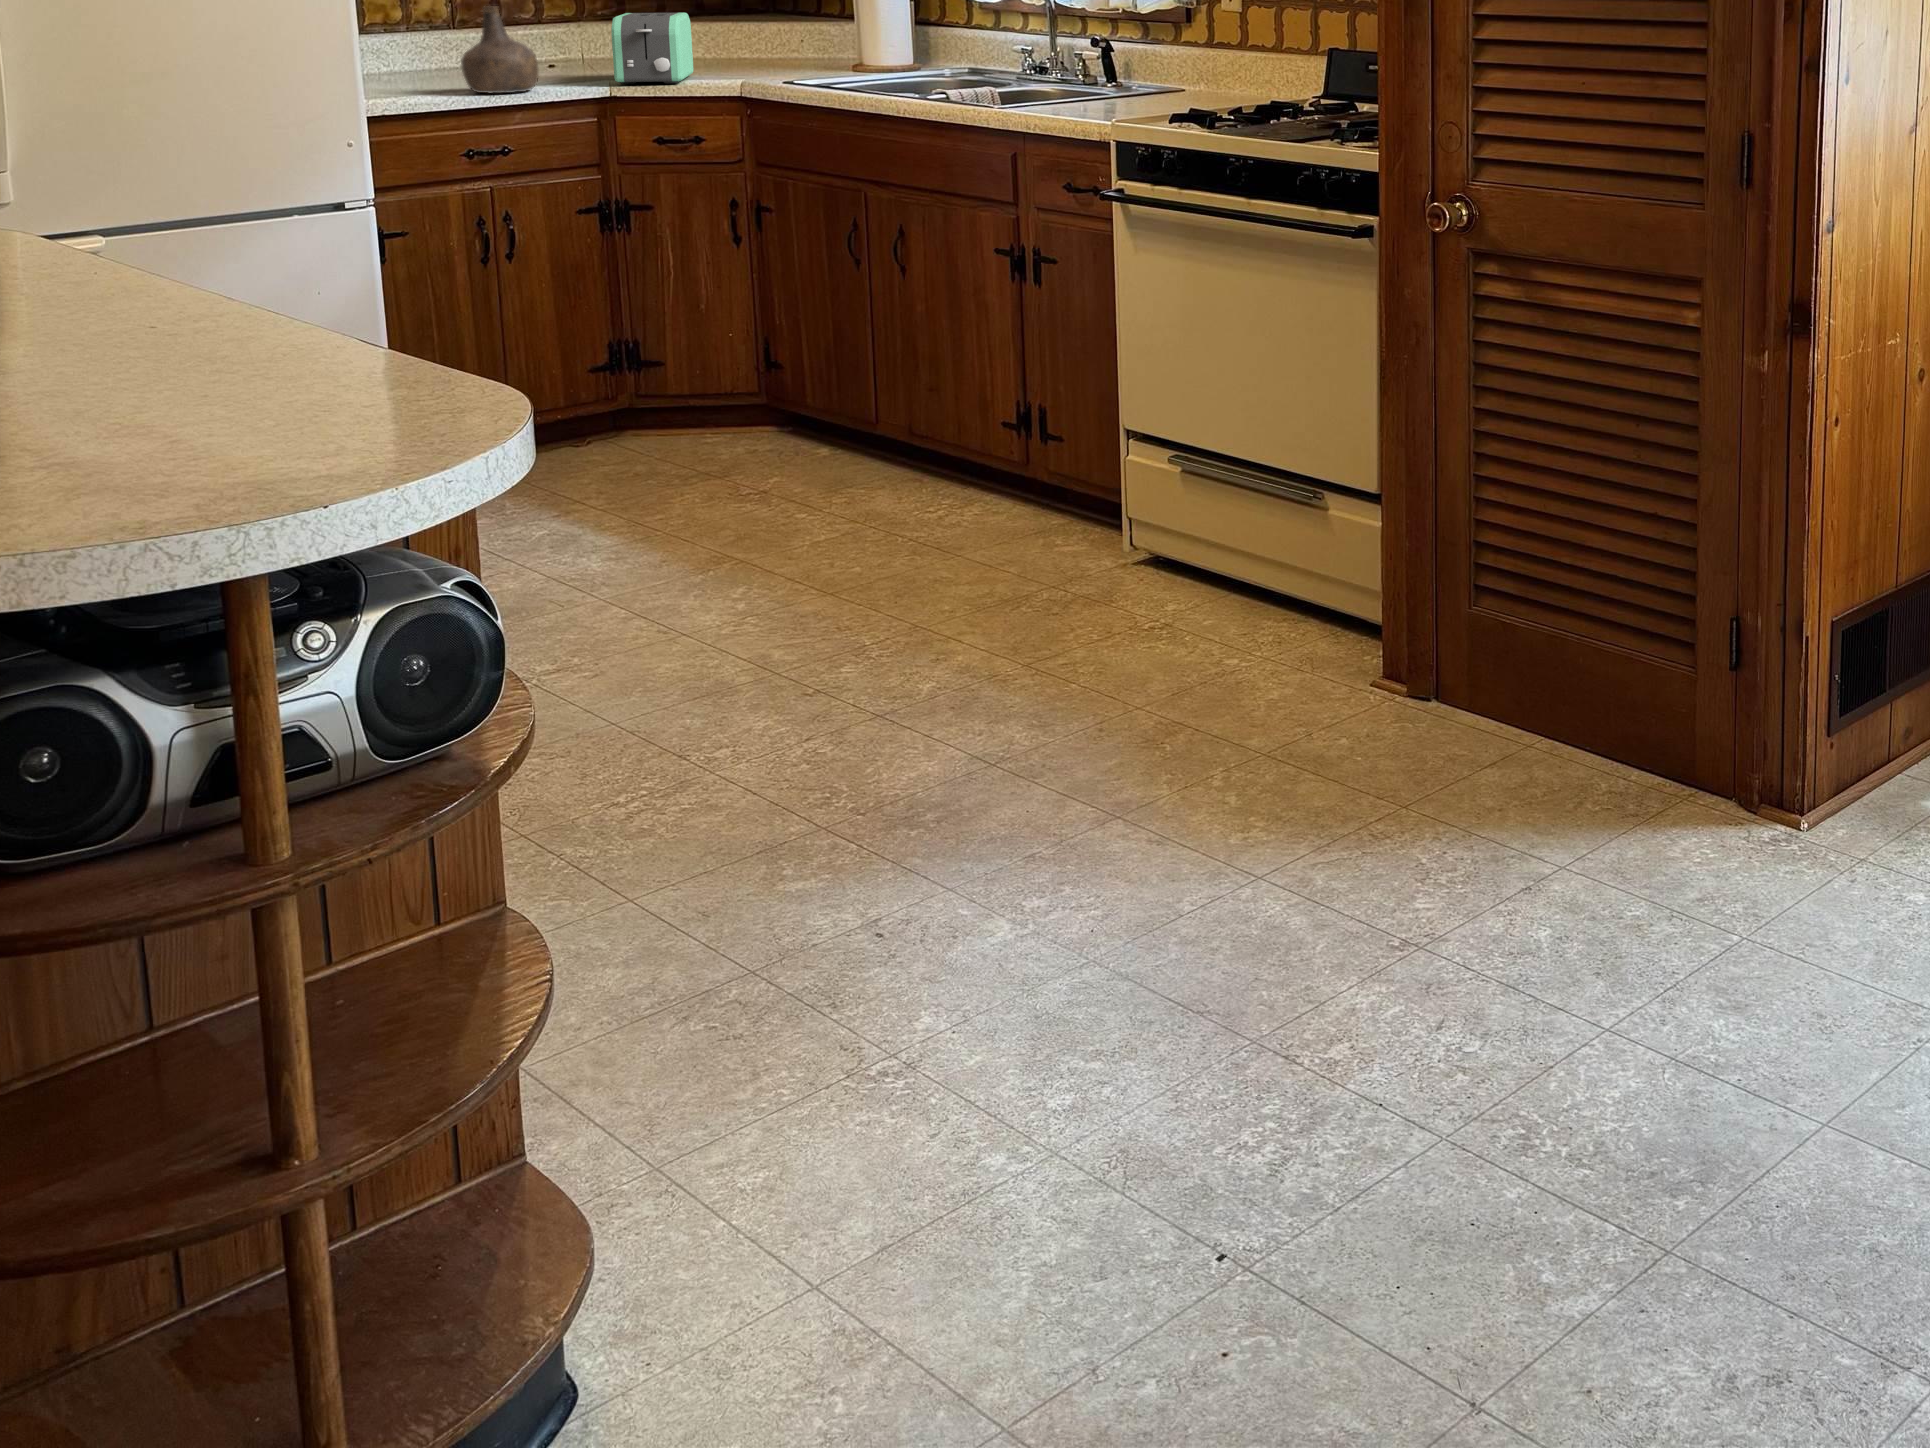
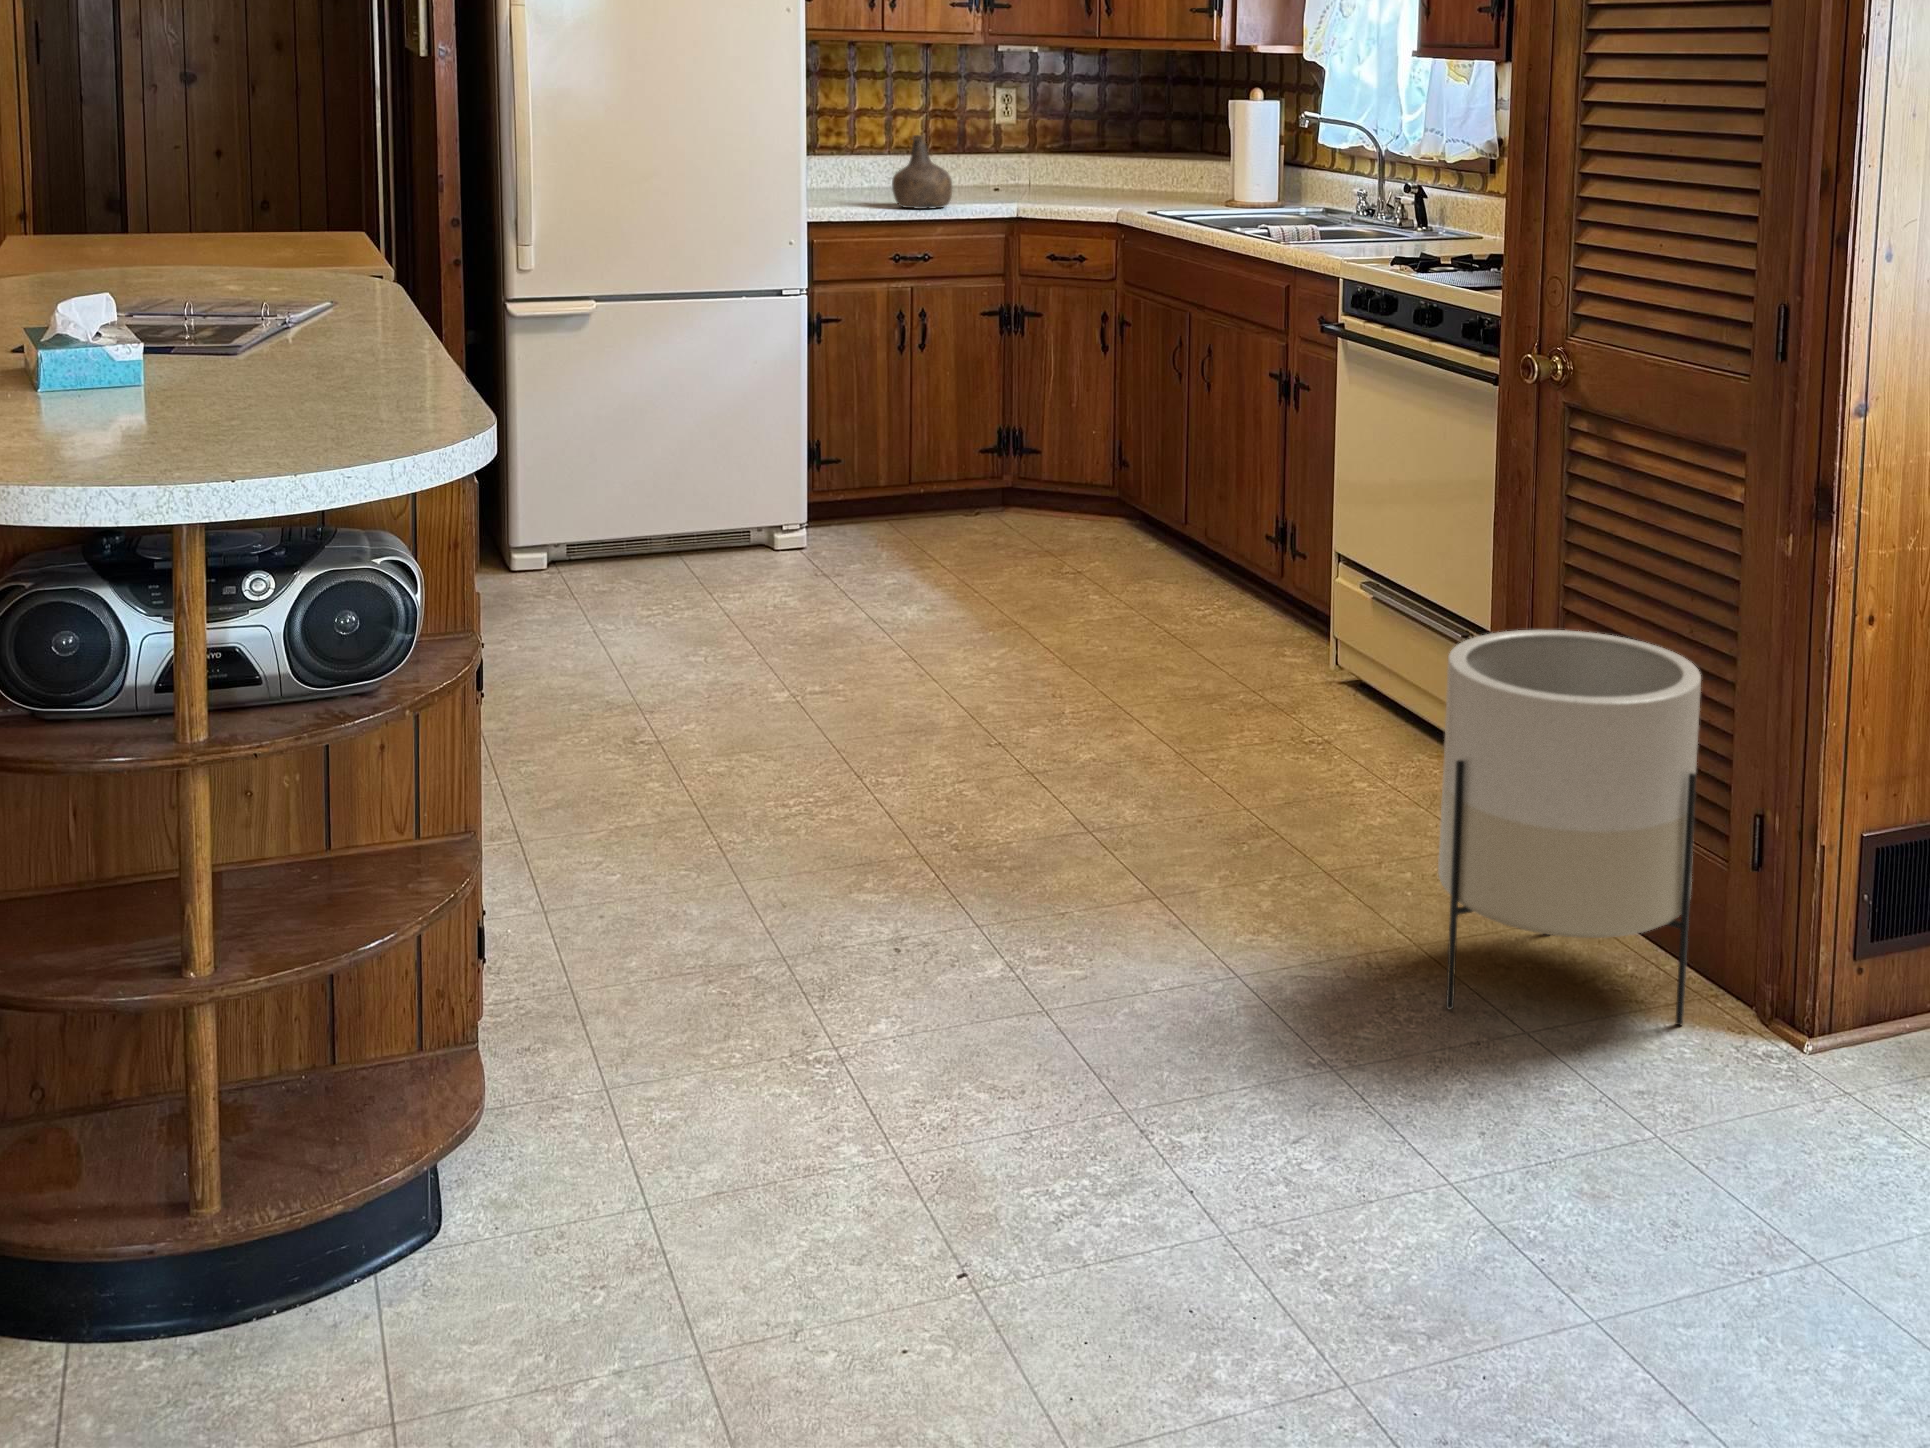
toaster: present [611,13,693,84] -> none [1013,145,1090,208]
planter: none [1441,470,1699,865] -> present [1438,630,1701,1025]

